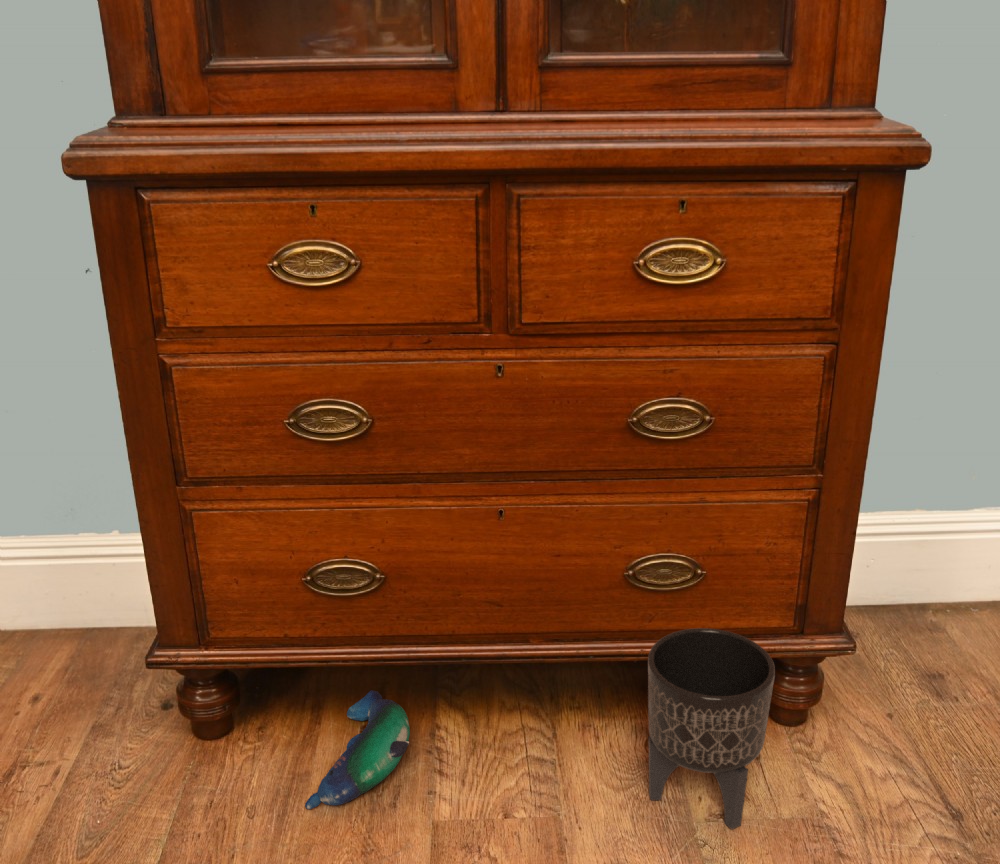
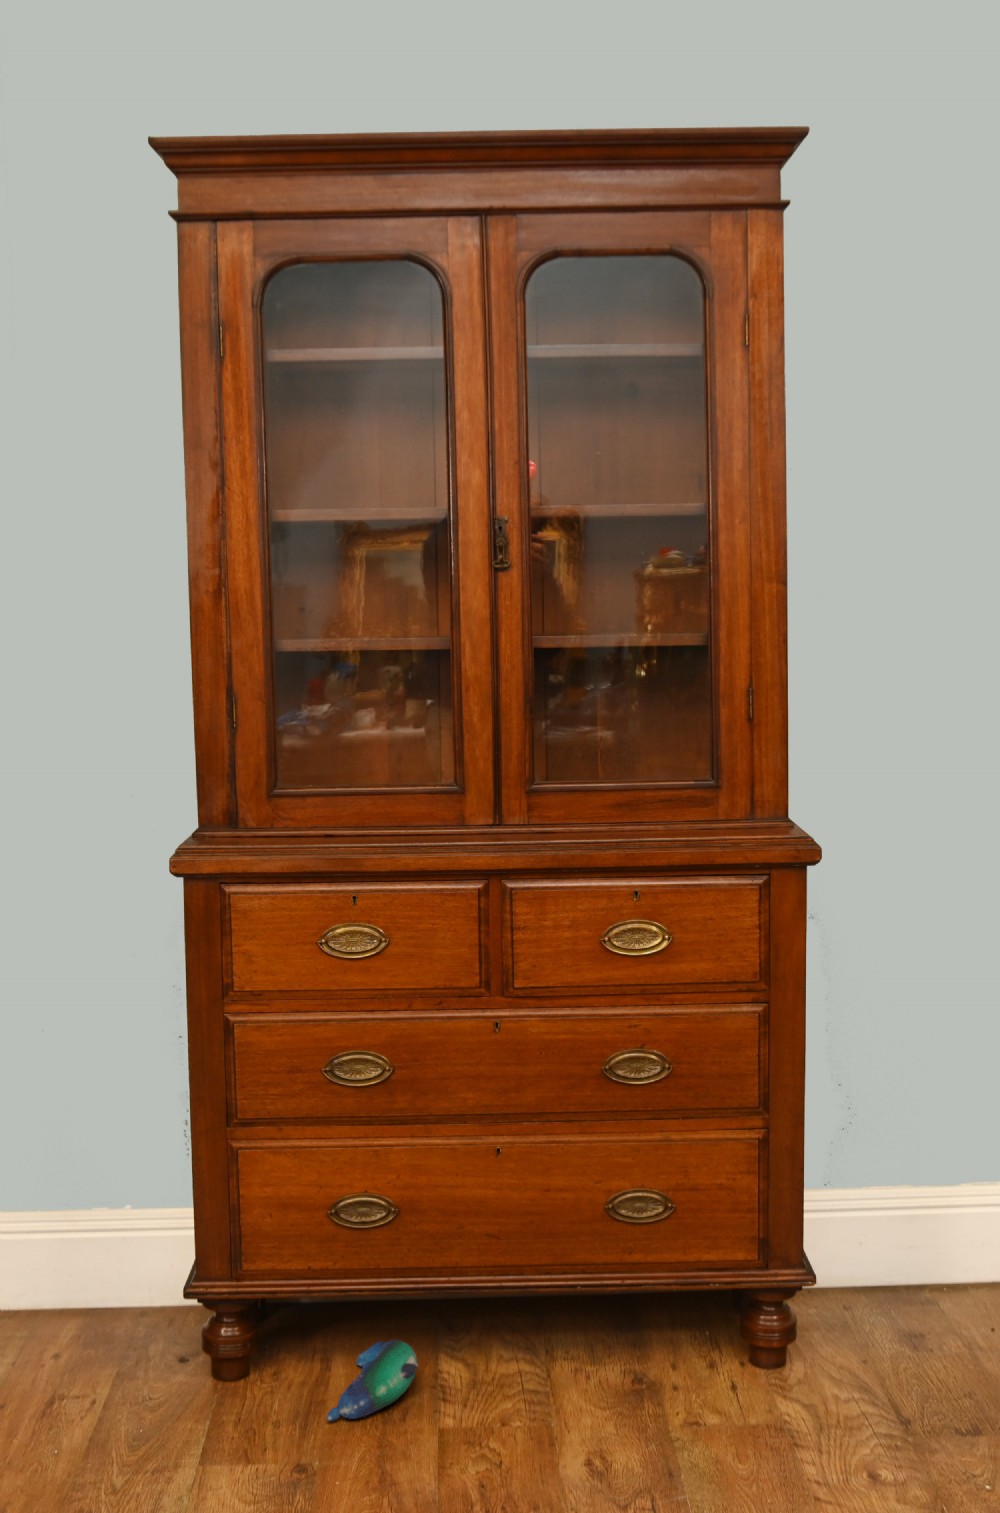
planter: present [648,628,775,829] -> none [625,1256,731,1431]

